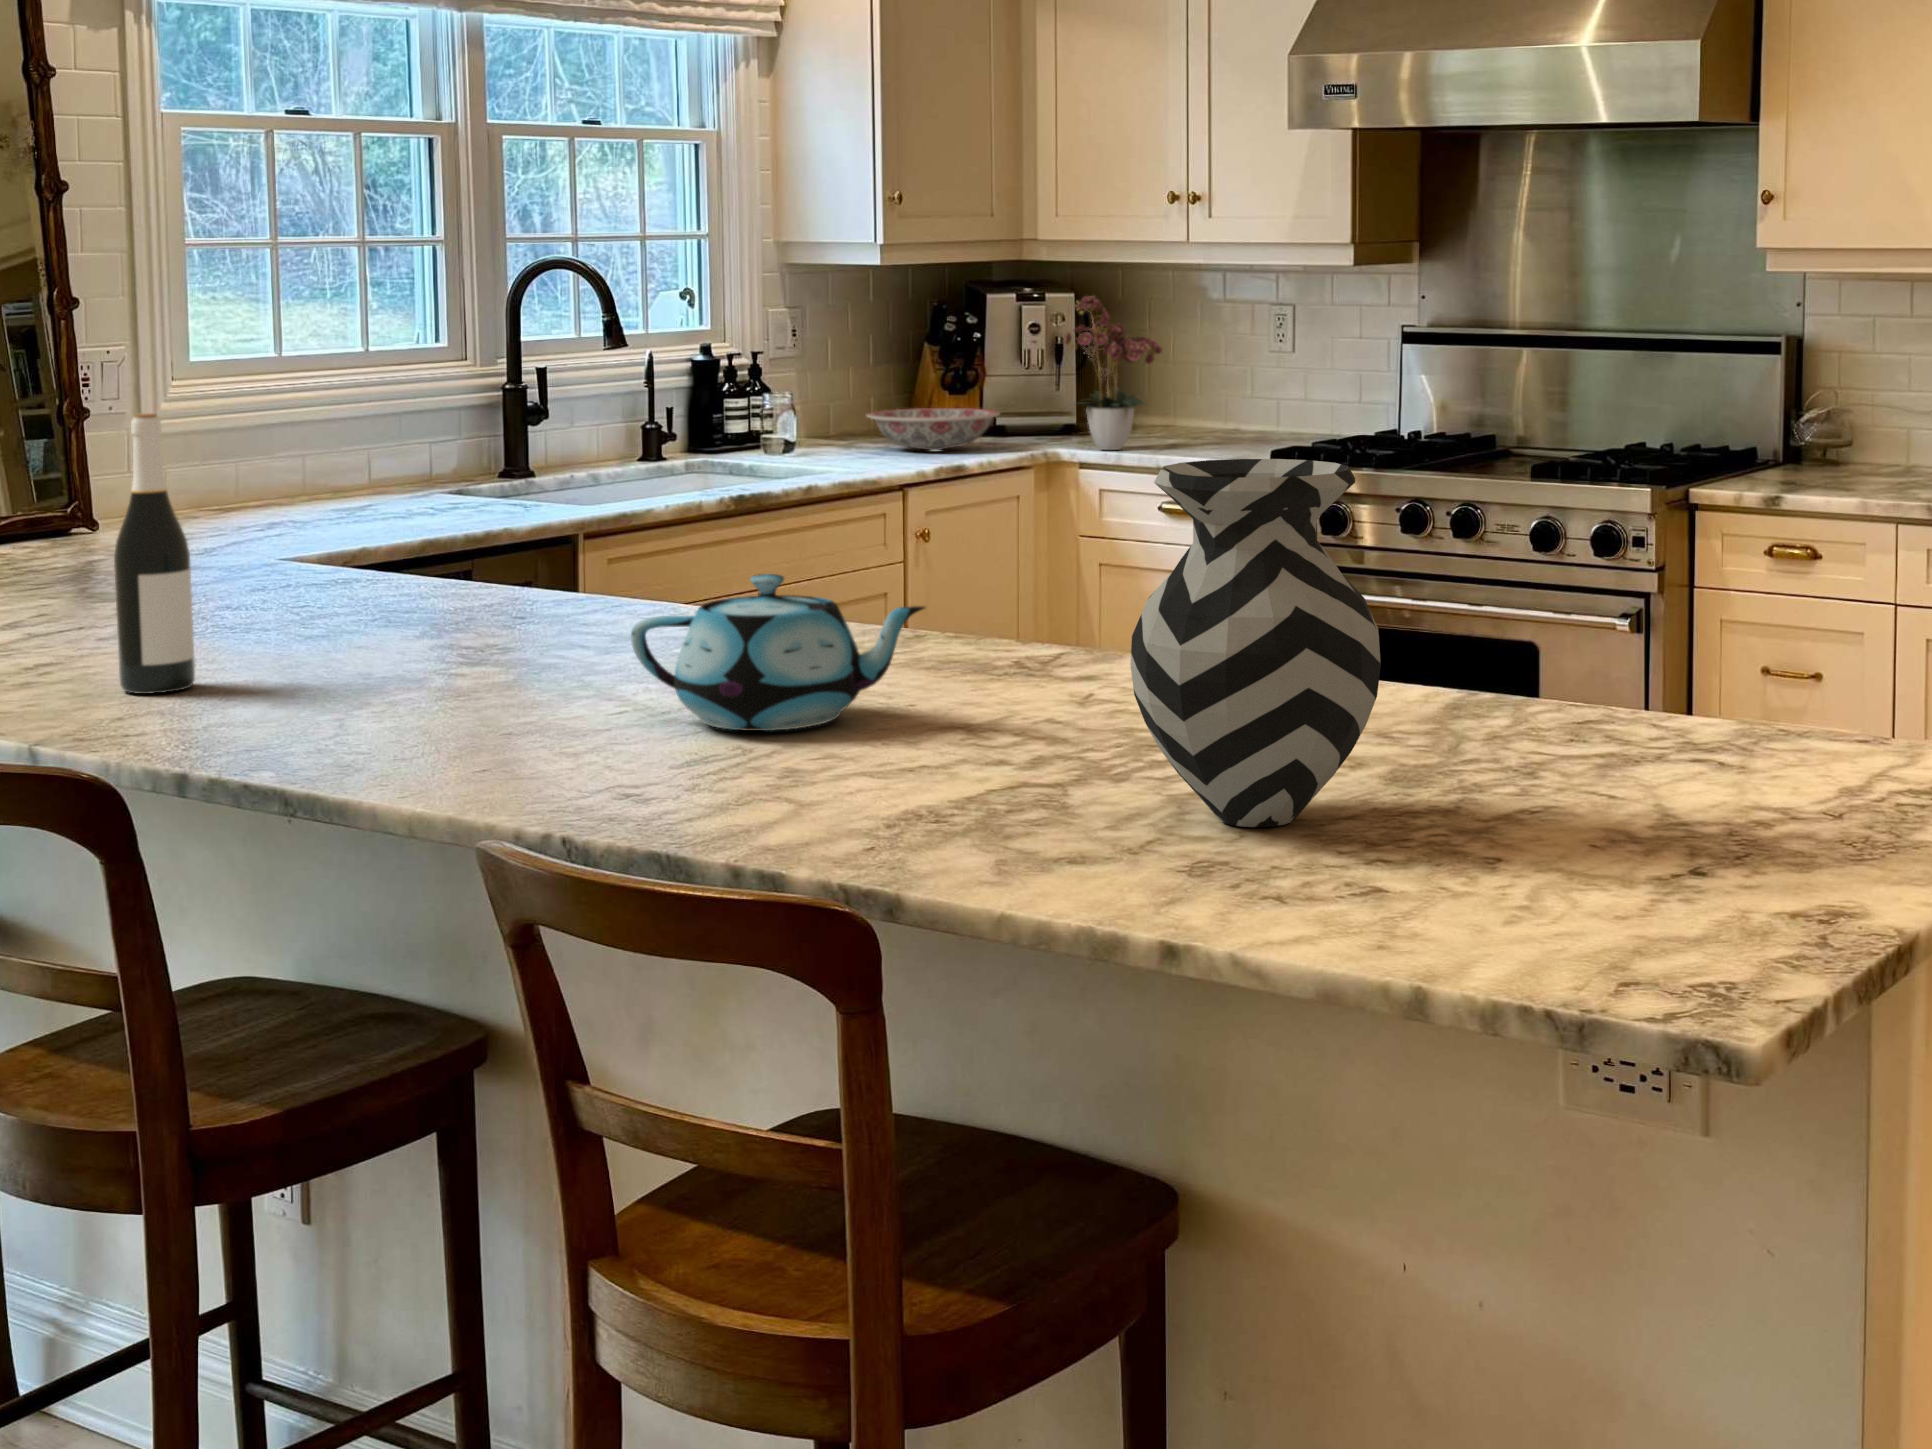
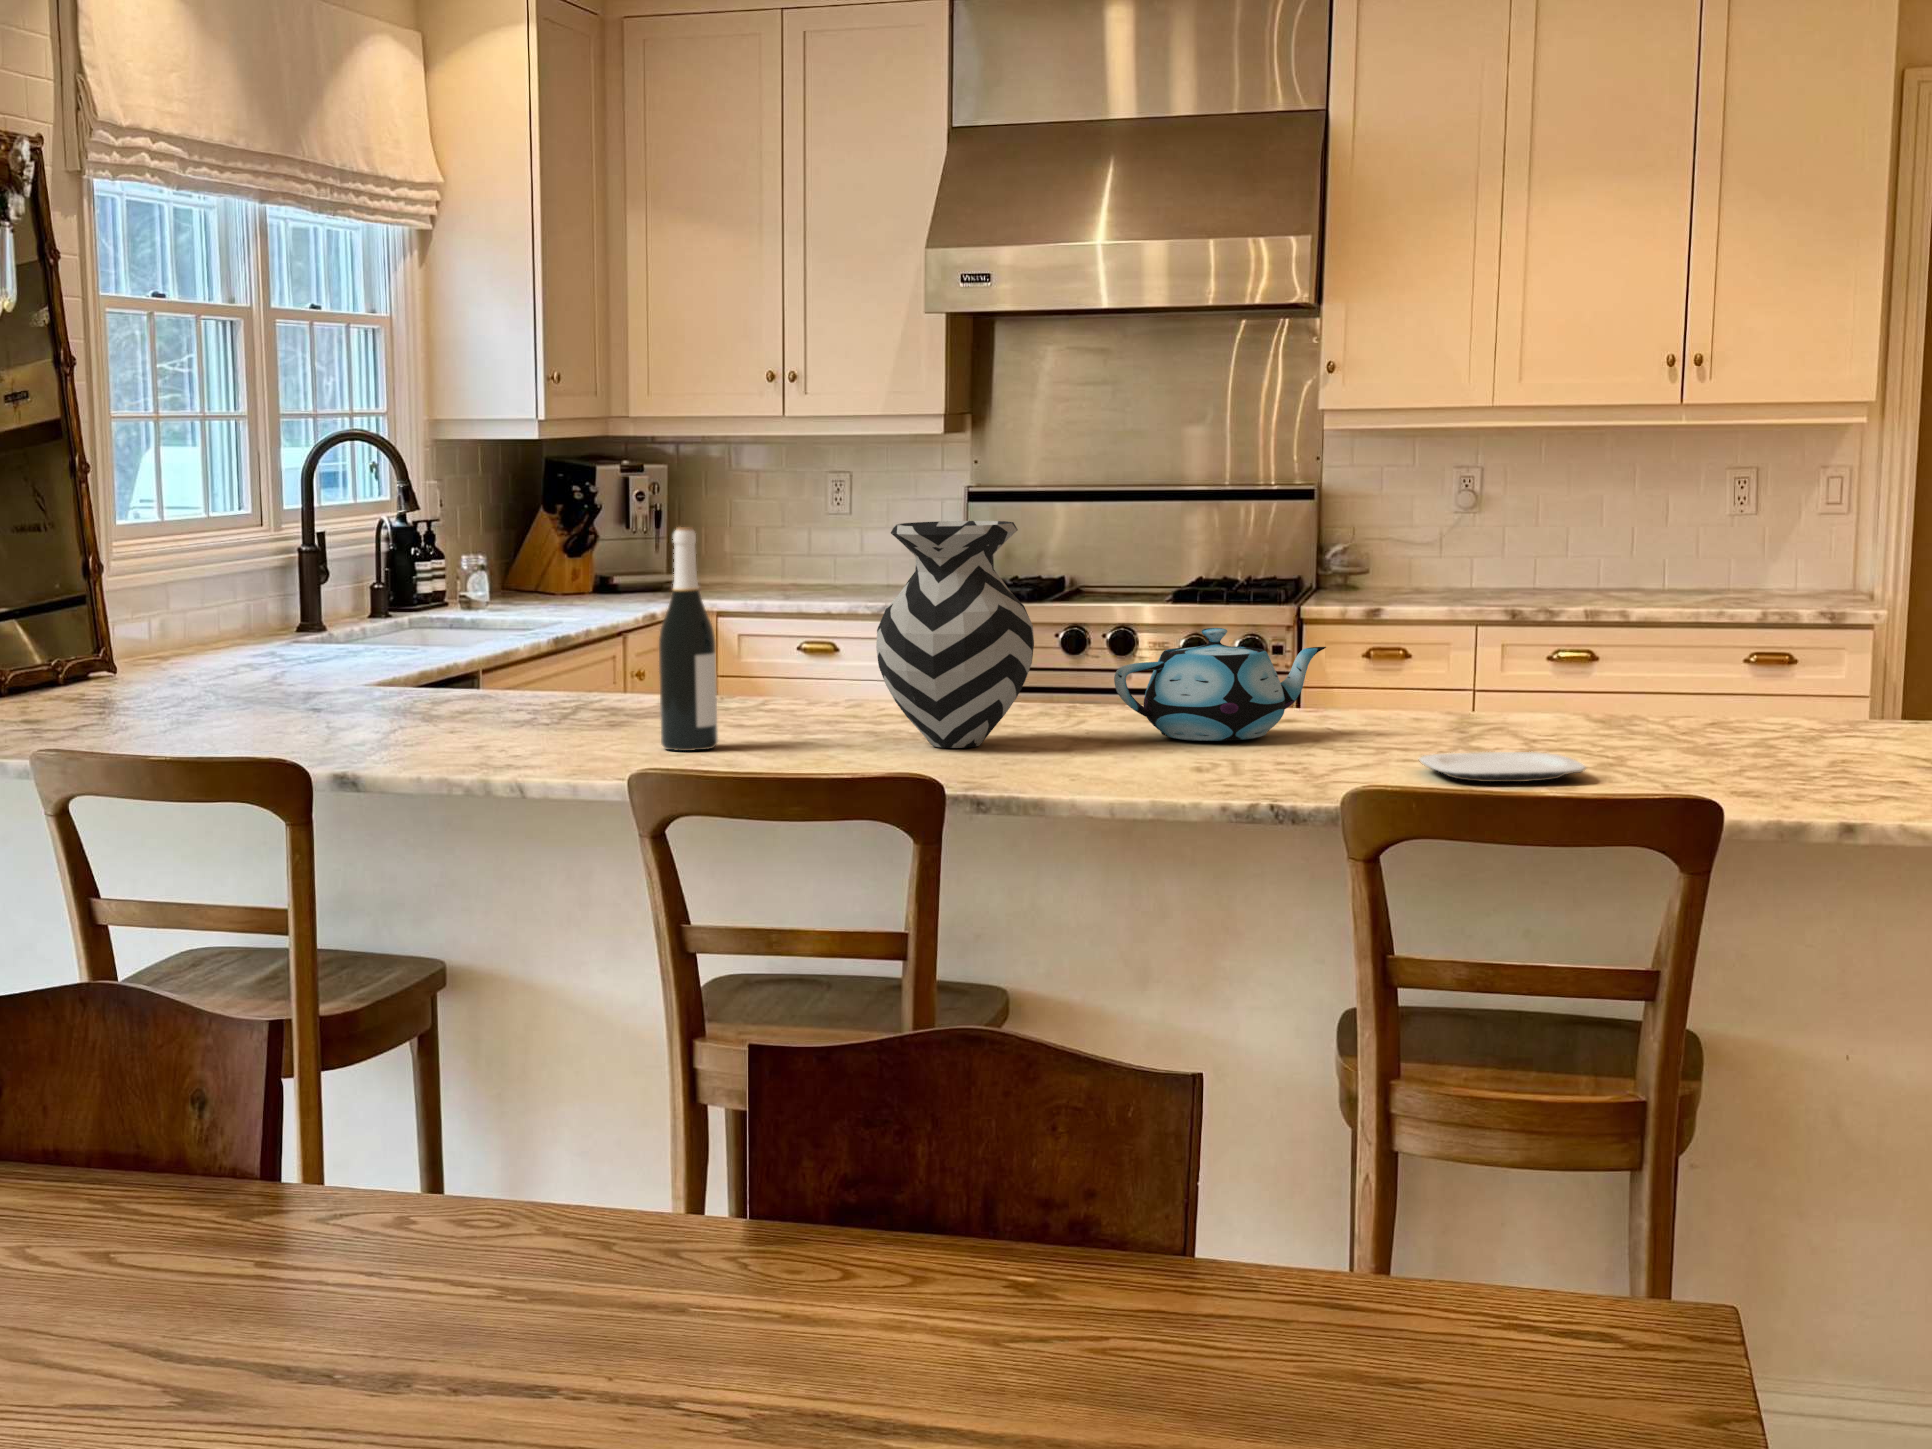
flower arrangement: present [1065,296,1162,450] -> none [711,456,803,600]
ceramic bowl: present [867,408,1000,450] -> none [540,569,661,606]
vase: present [1130,459,1381,827] -> present [876,521,1034,748]
plate: none [719,792,966,856] -> present [1419,752,1586,782]

